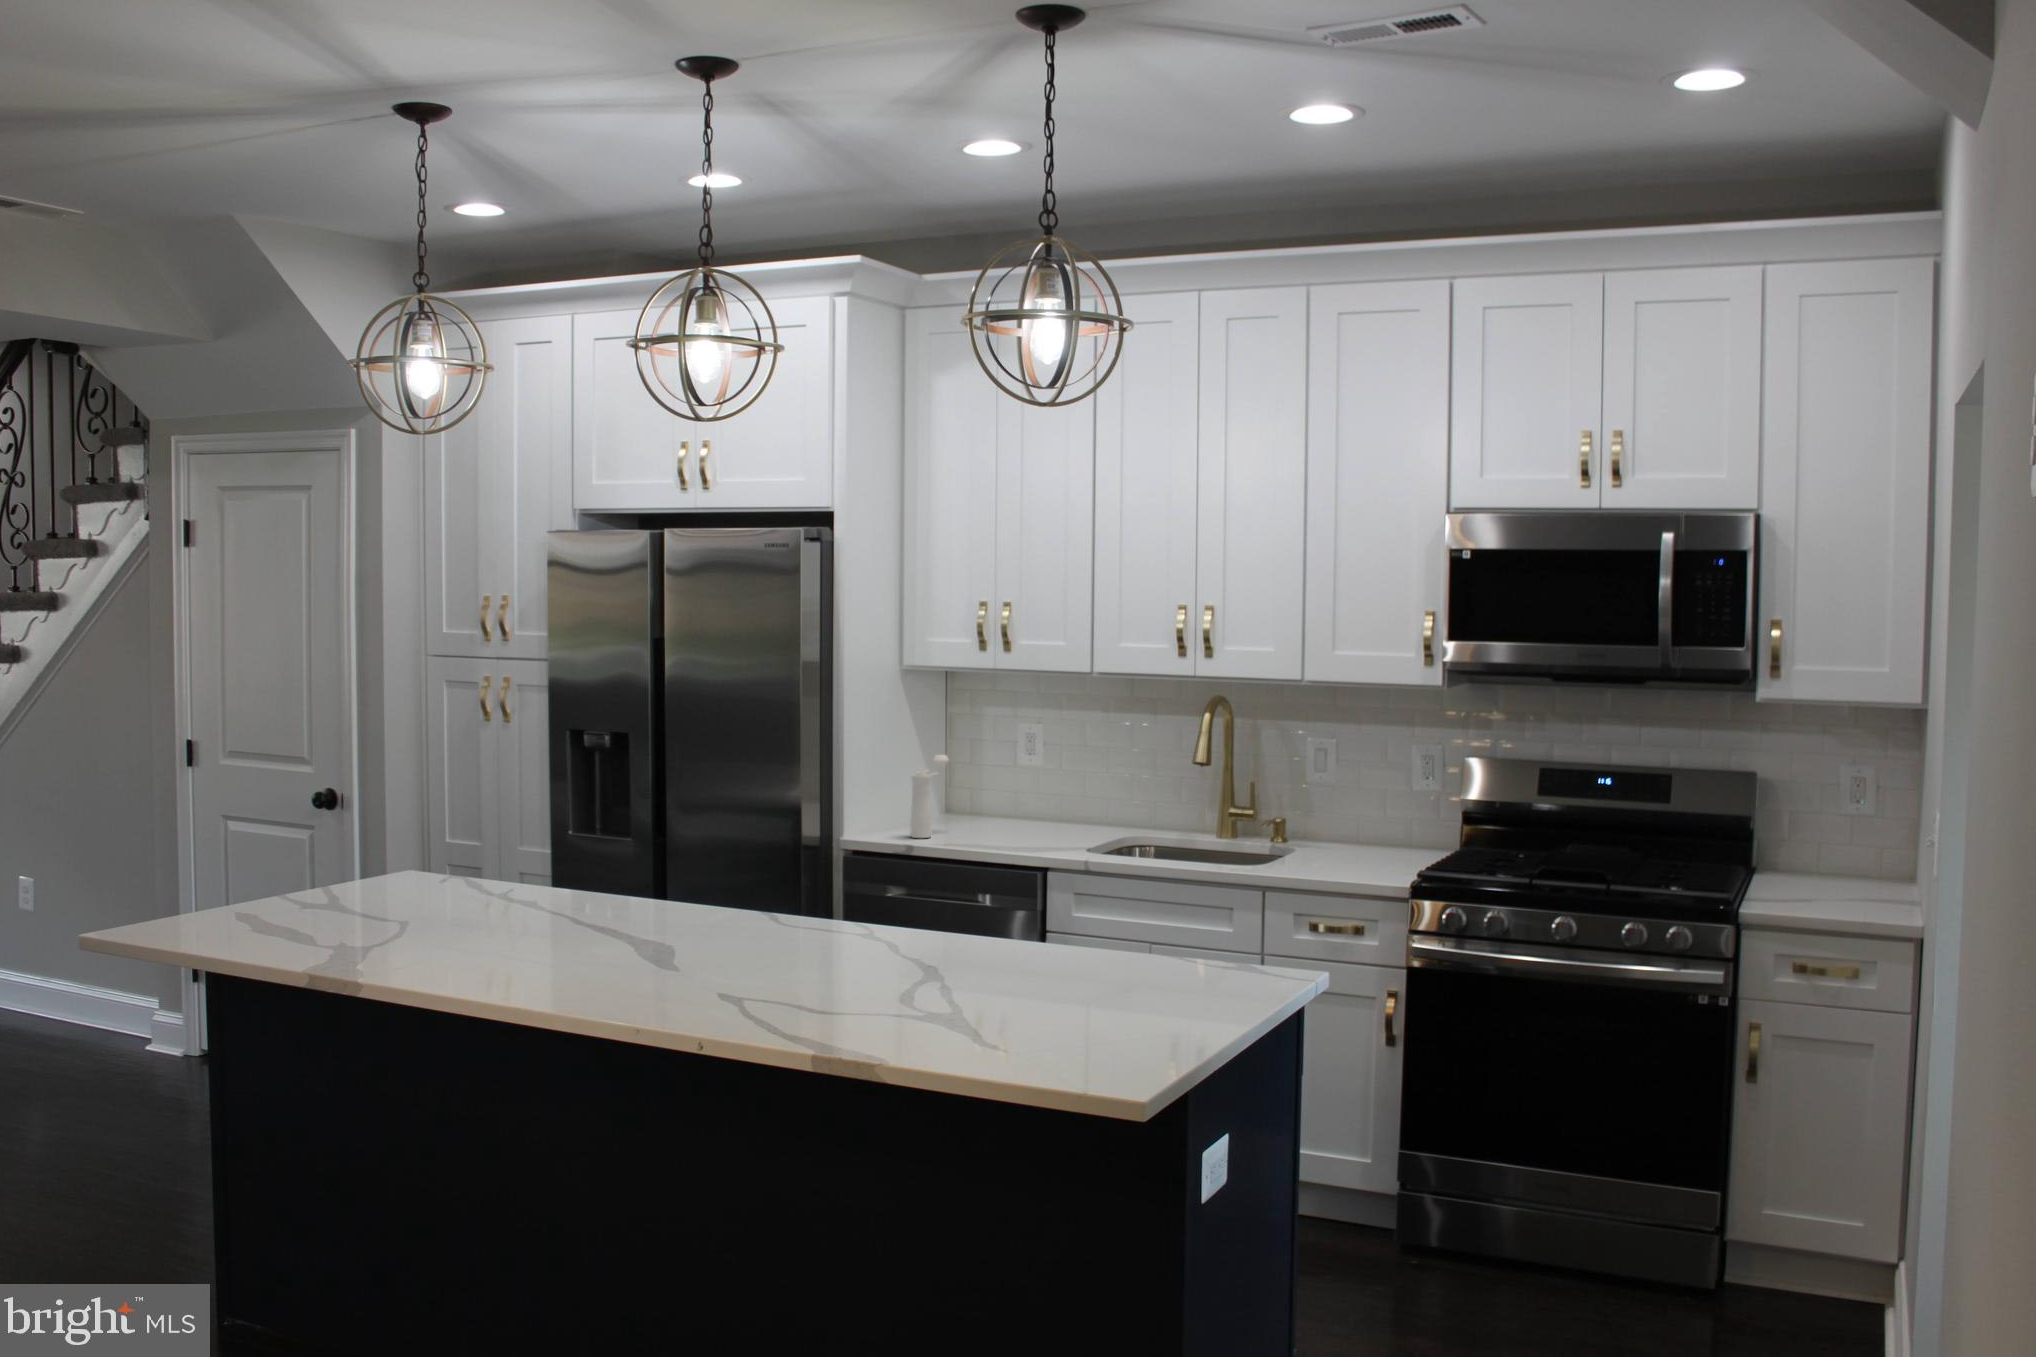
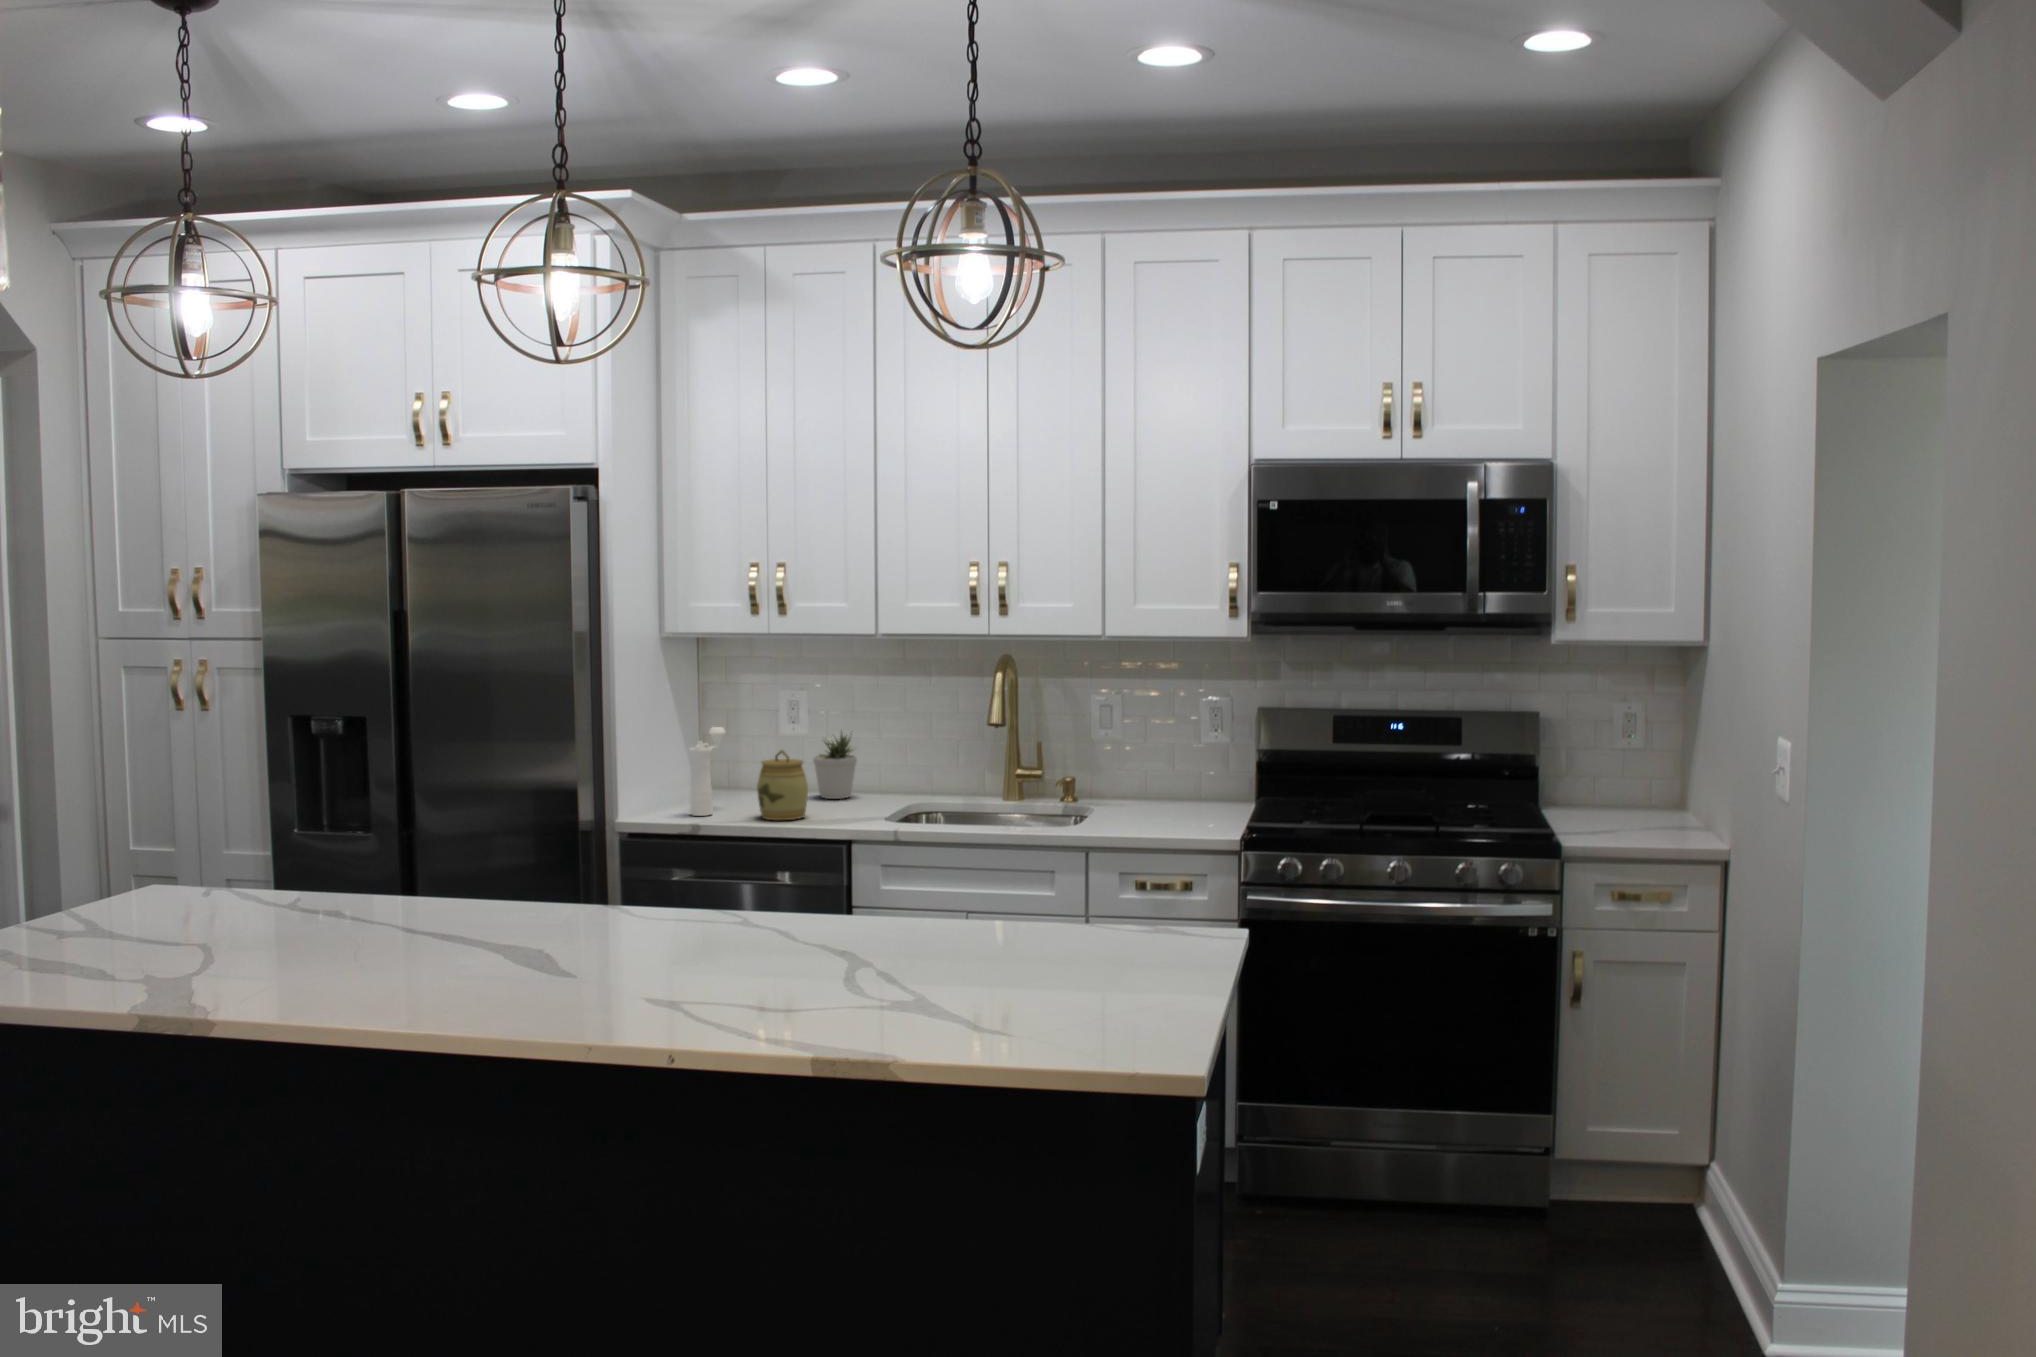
potted plant: none [1037,761,1081,828] -> present [813,732,857,799]
jar: none [969,779,1017,846] -> present [757,750,808,820]

